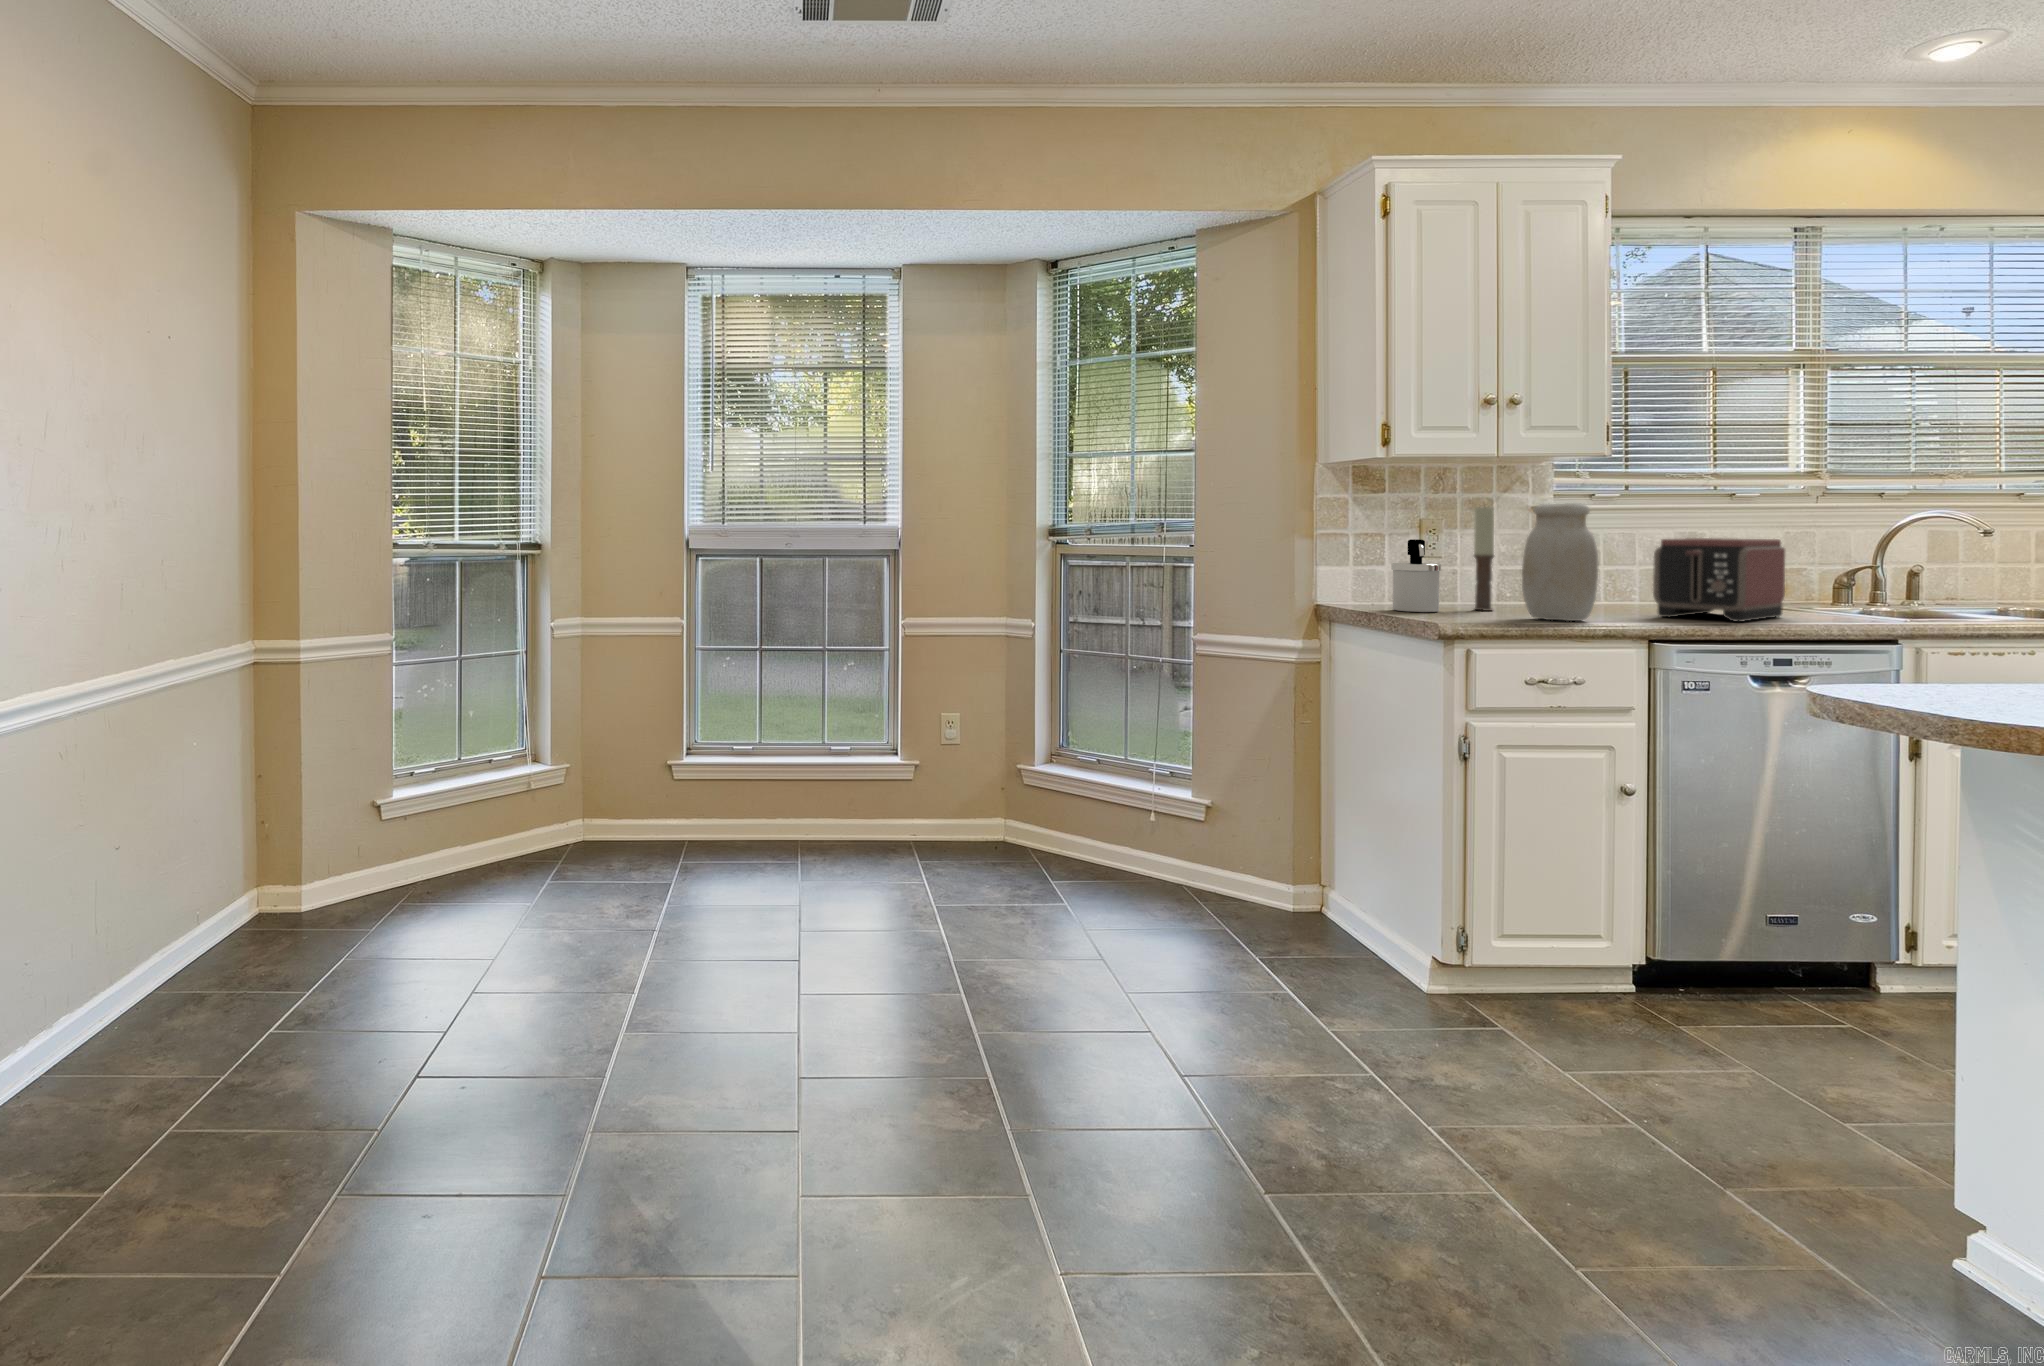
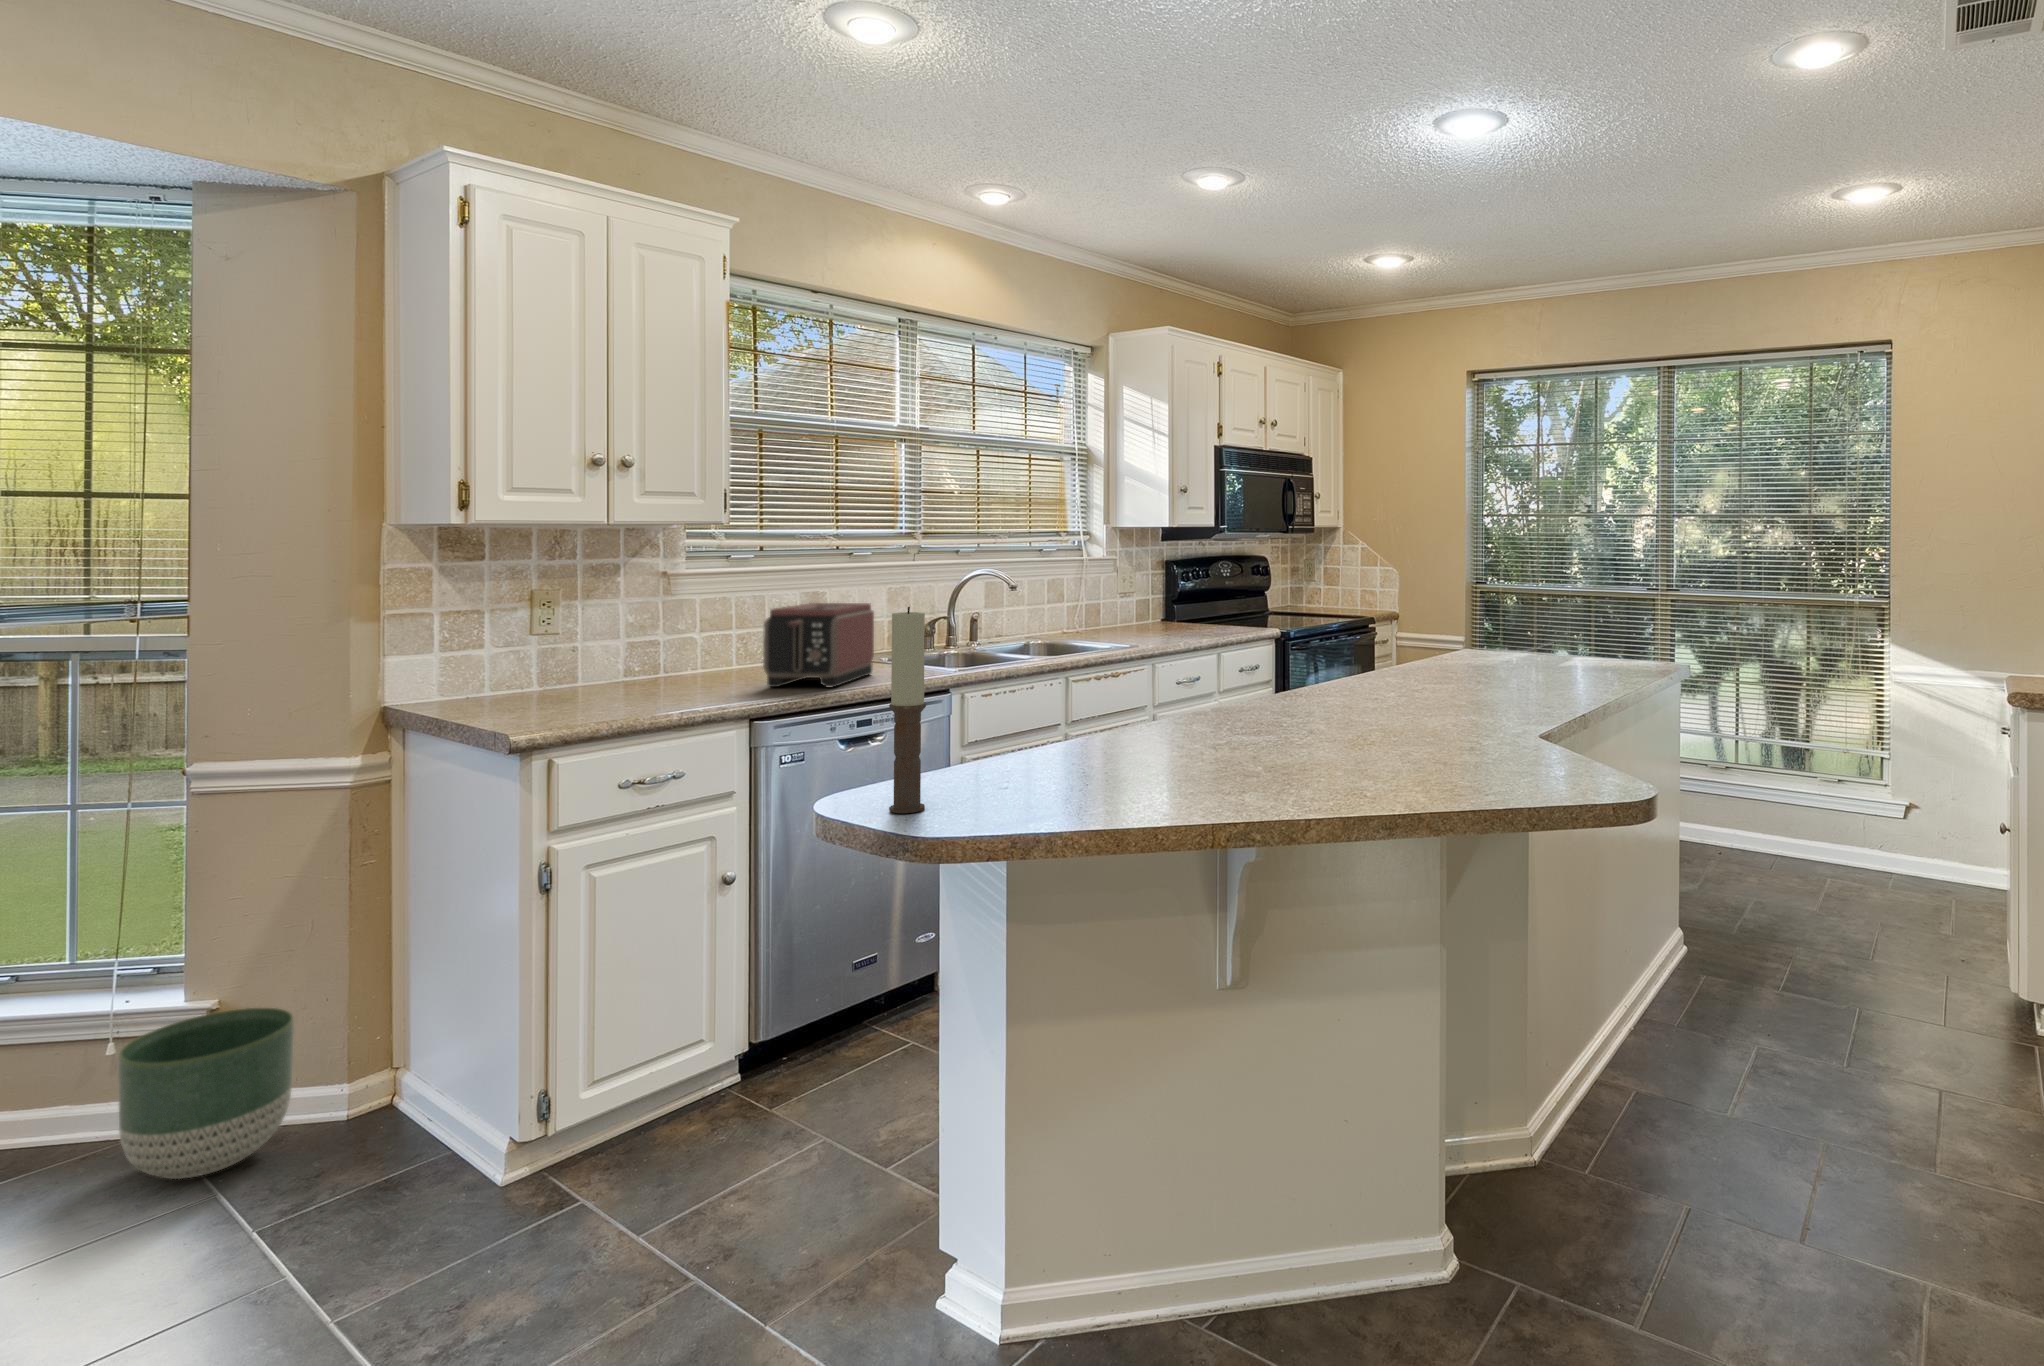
jar: present [1522,503,1599,621] -> none [627,578,704,707]
candle: present [1474,507,1494,611] -> present [889,607,926,813]
soap dispenser: present [1391,539,1441,612] -> none [480,620,543,710]
planter: none [1169,805,1265,912] -> present [118,1008,294,1179]

